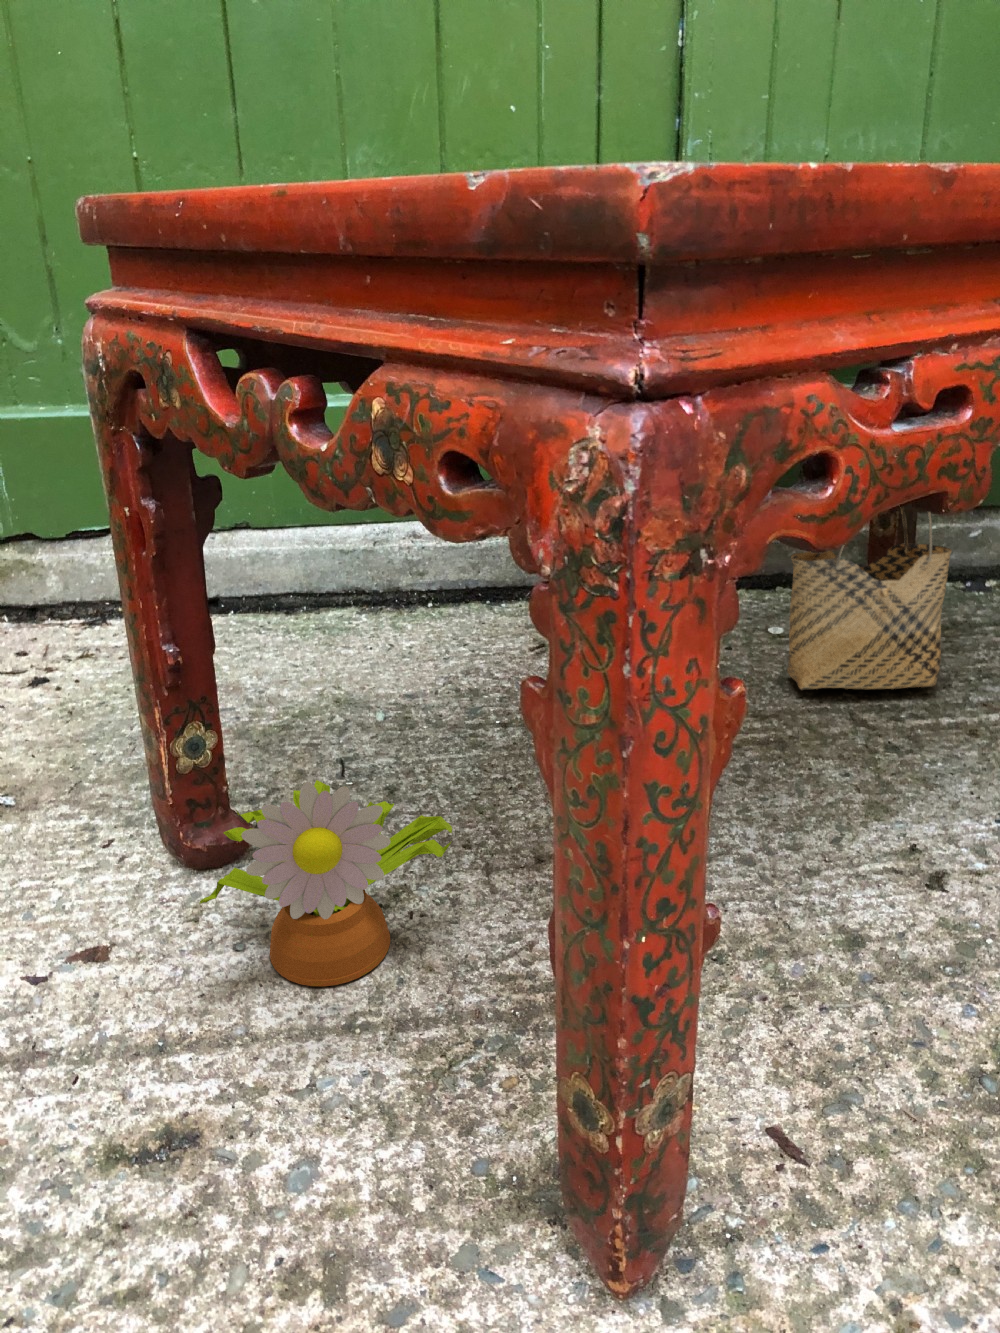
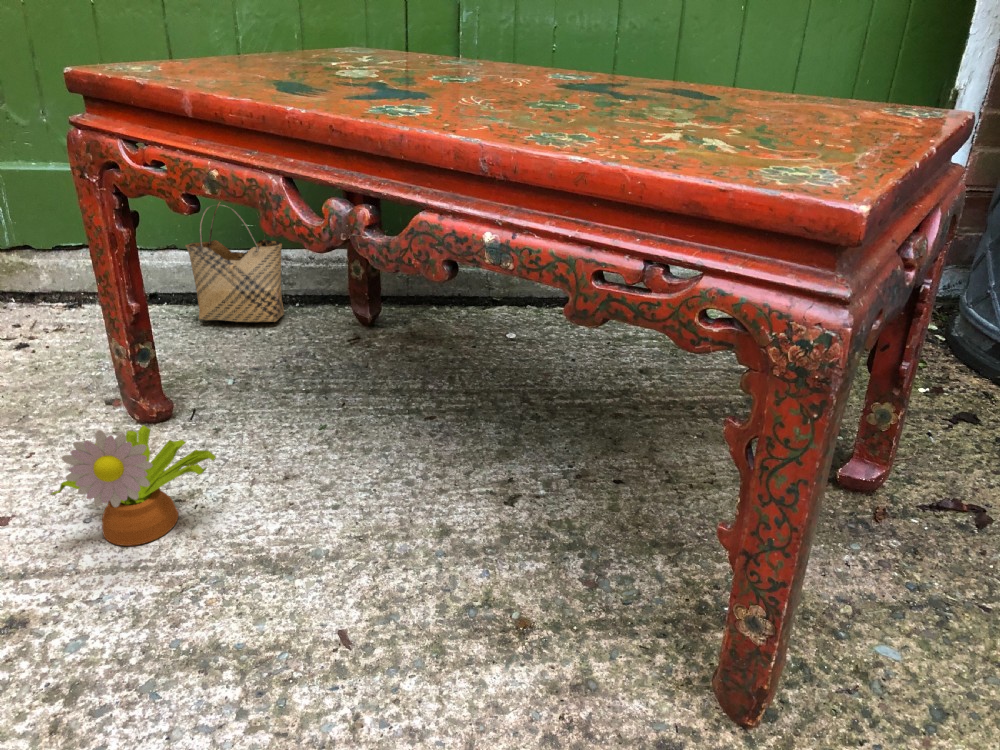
woven basket: present [787,507,952,689] -> present [186,201,284,322]

